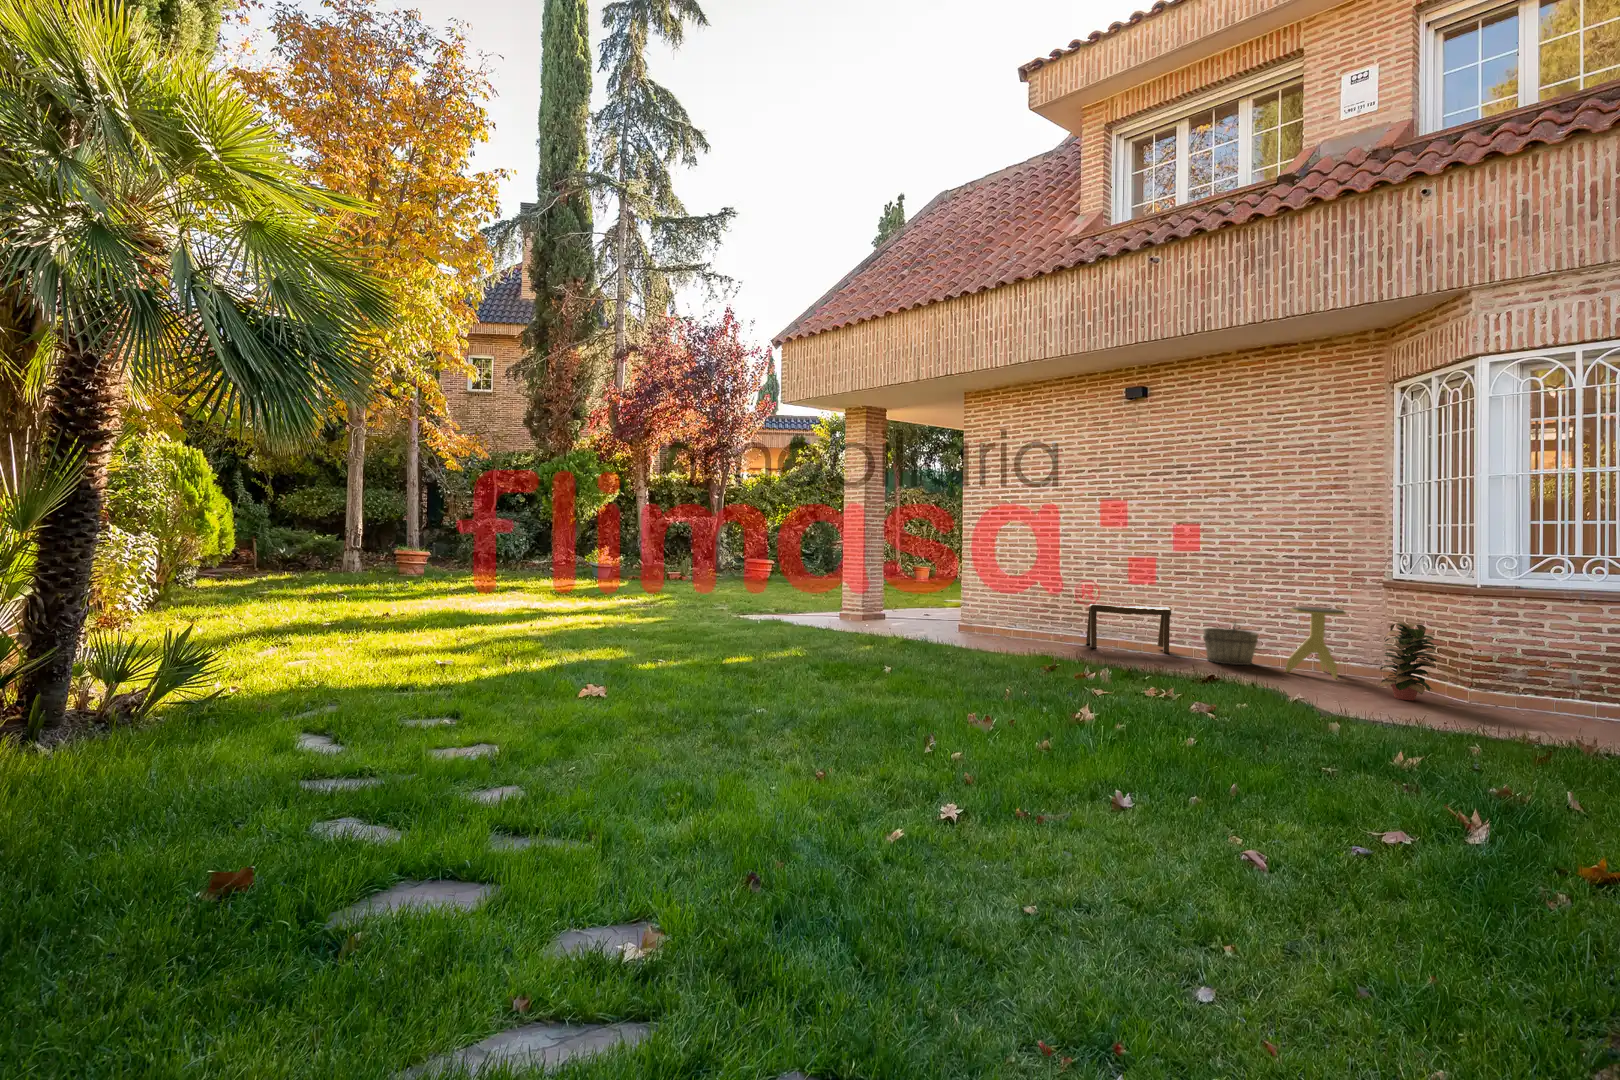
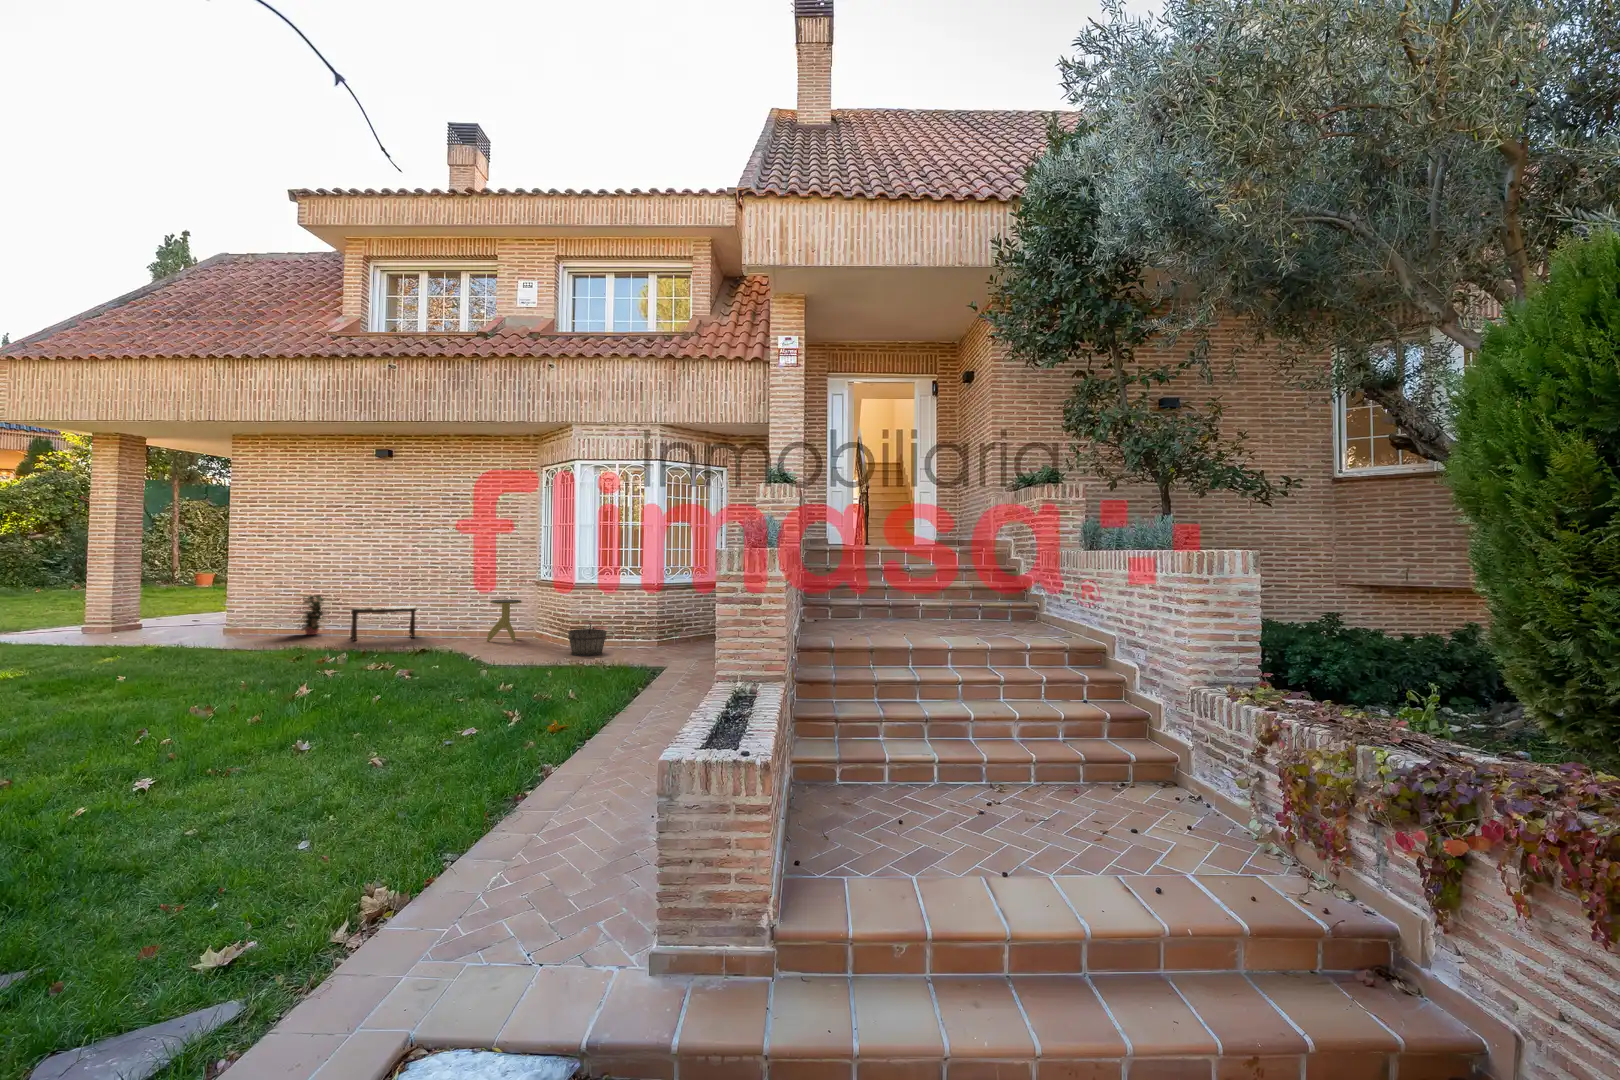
decorative plant: present [1378,622,1440,700] -> present [301,595,326,635]
wooden bucket: present [1203,624,1259,665] -> present [568,623,607,656]

